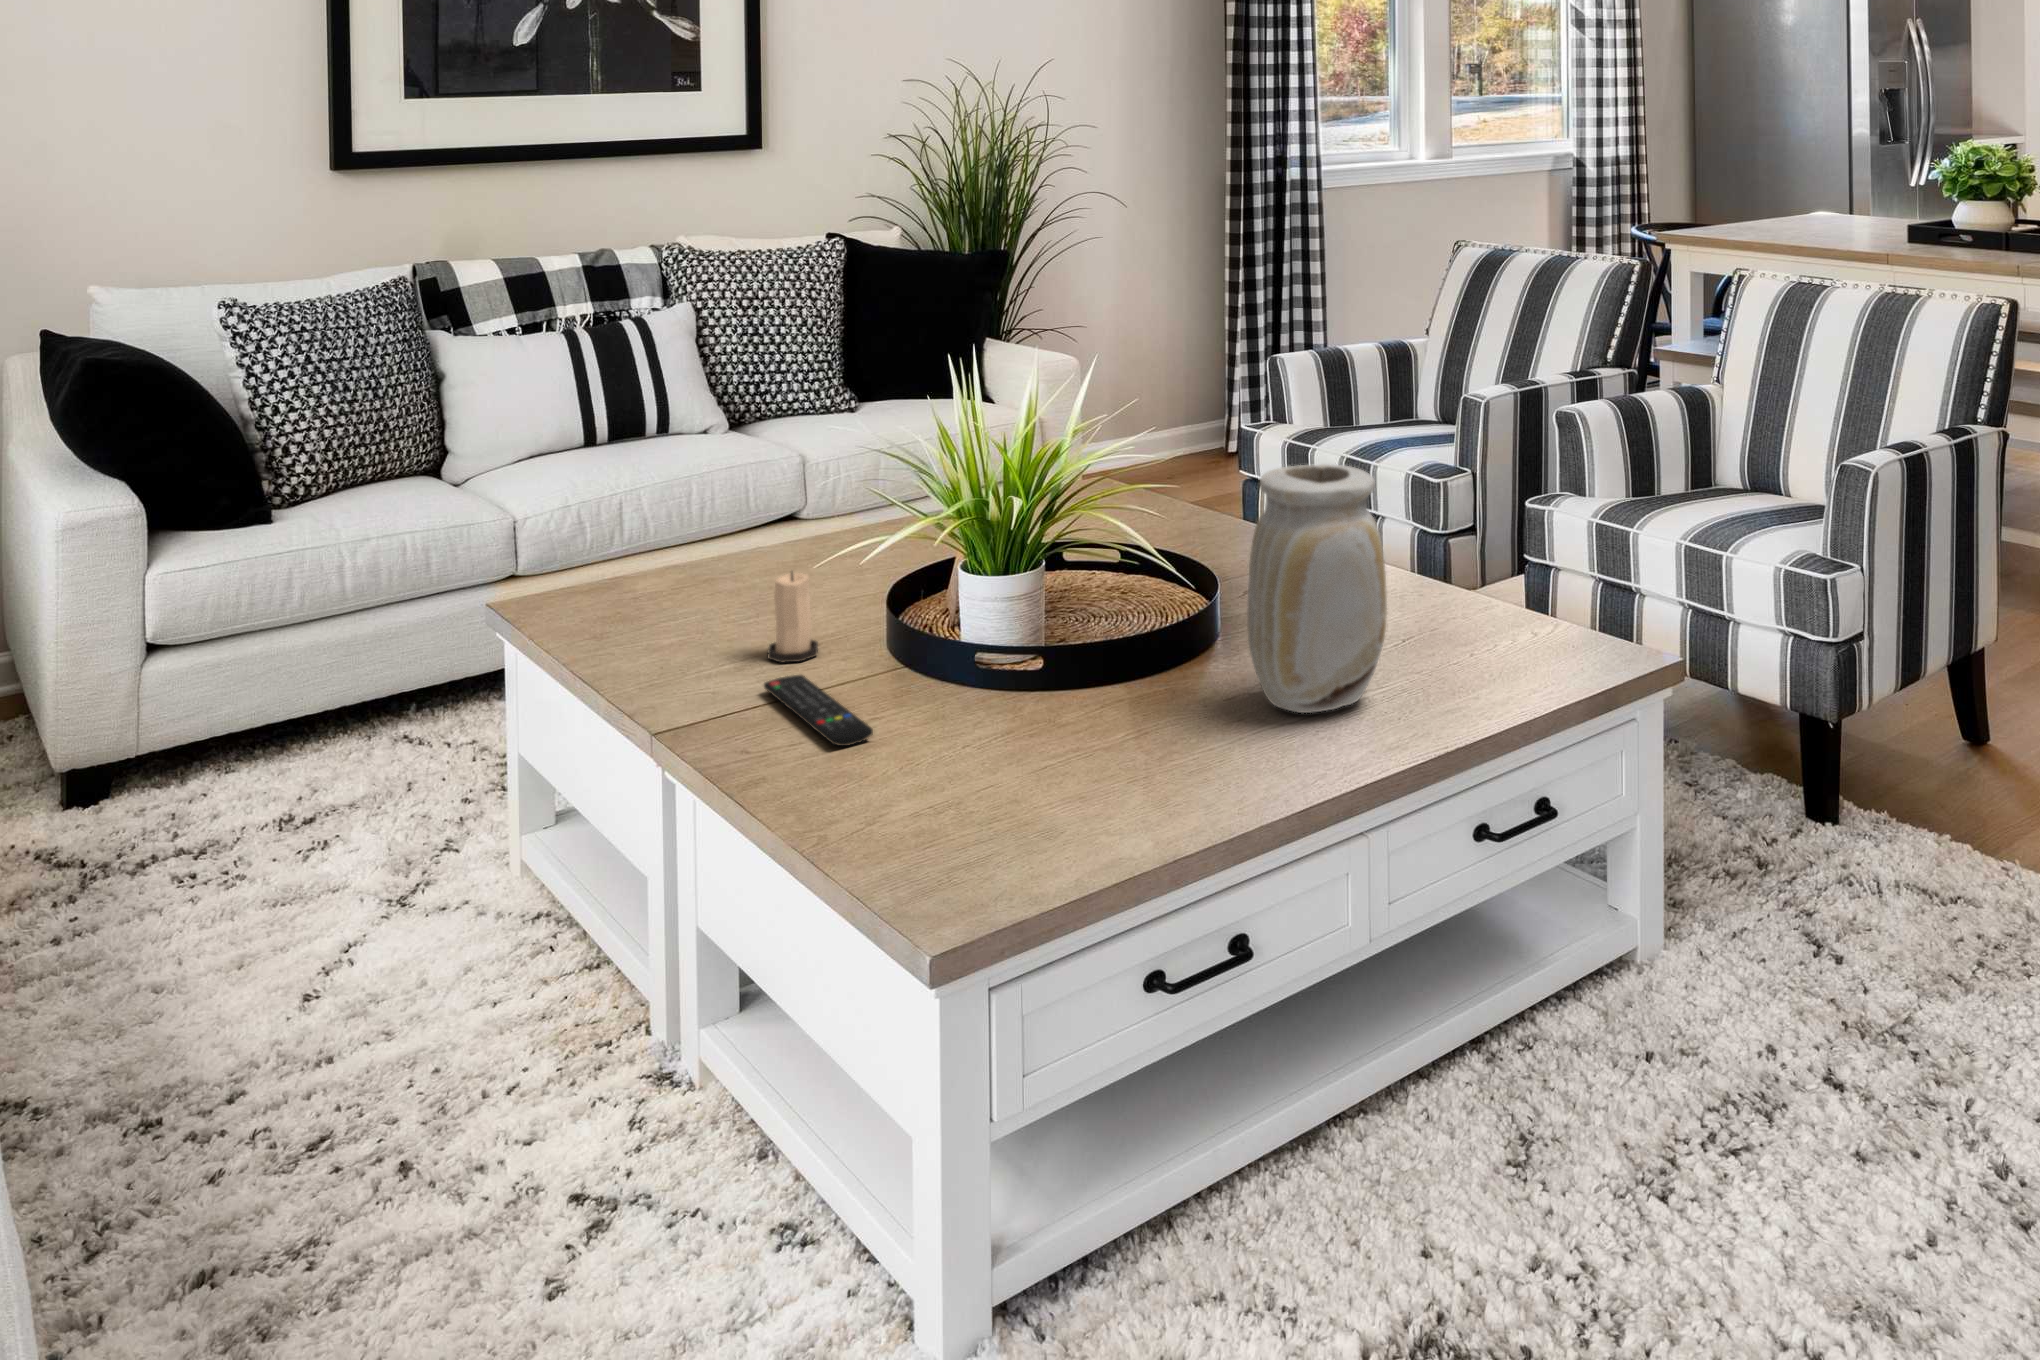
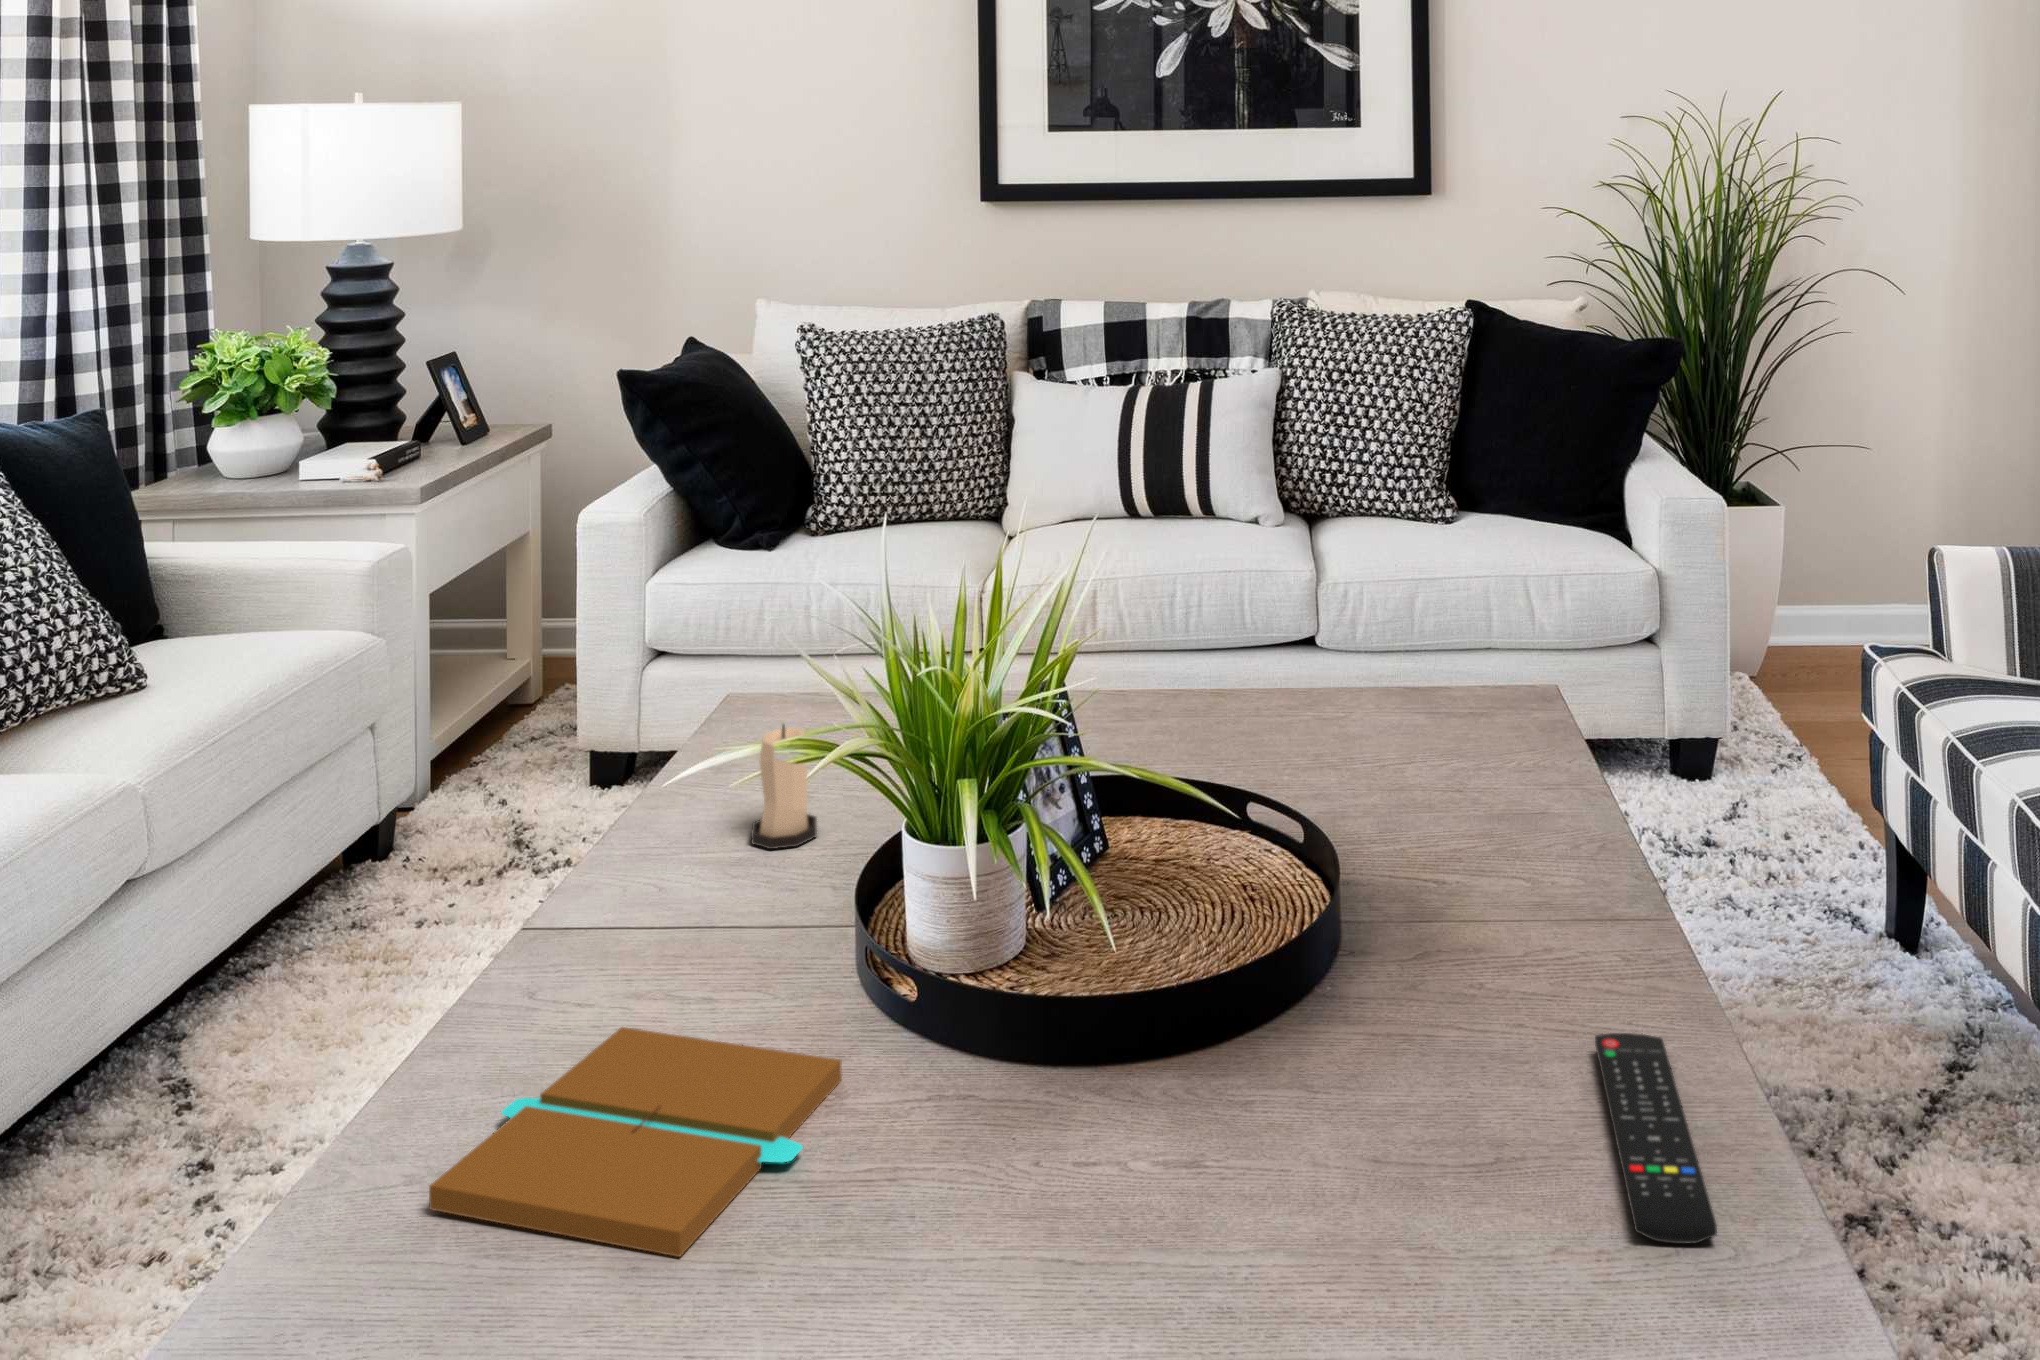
vase: present [1247,464,1387,713] -> none [1014,737,1269,1219]
remote control: present [764,675,873,746] -> present [1595,1033,1717,1244]
book: none [936,708,1159,820] -> present [429,1027,842,1257]

